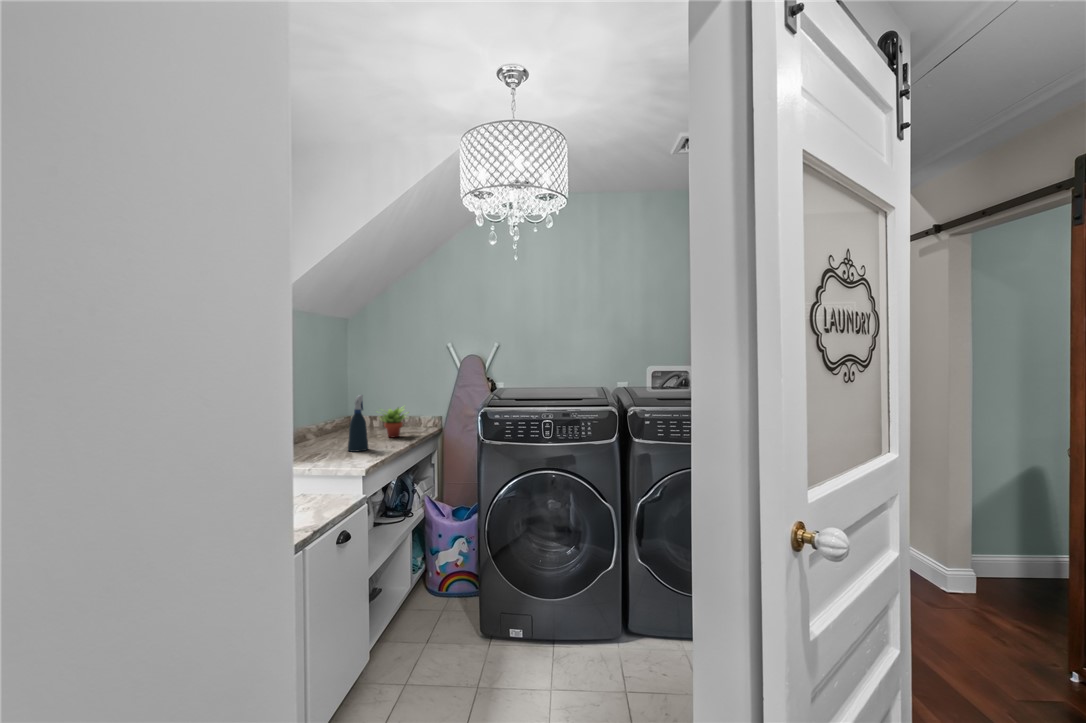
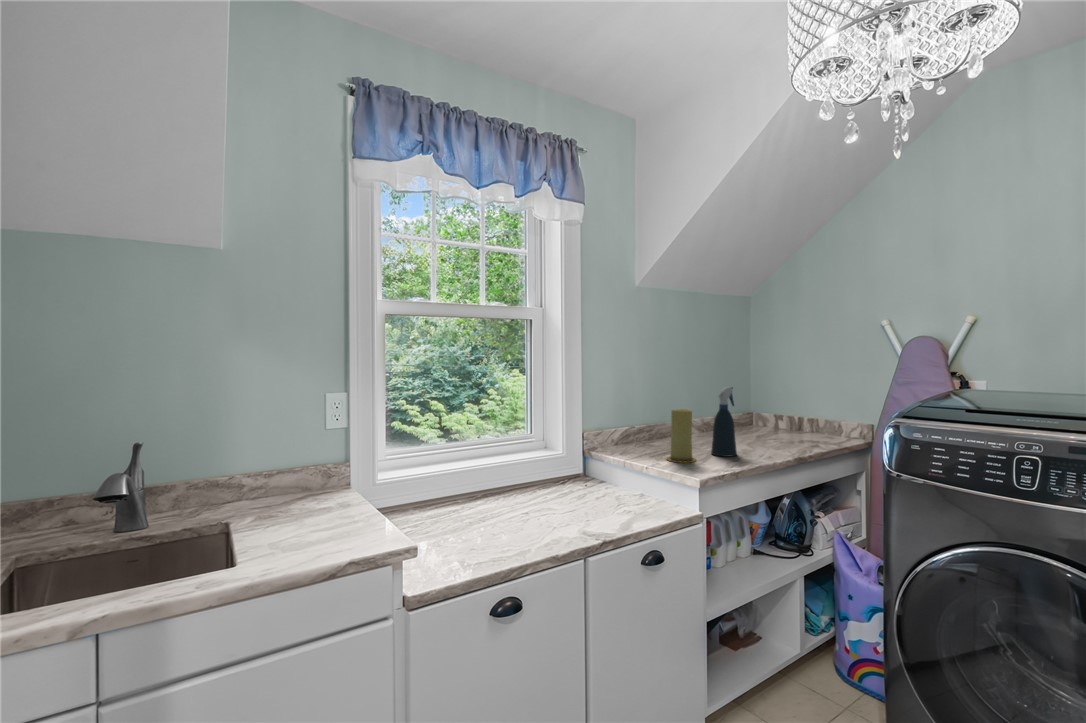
succulent plant: present [382,408,409,437] -> none [761,403,811,445]
candle: none [317,415,343,461] -> present [667,409,696,462]

